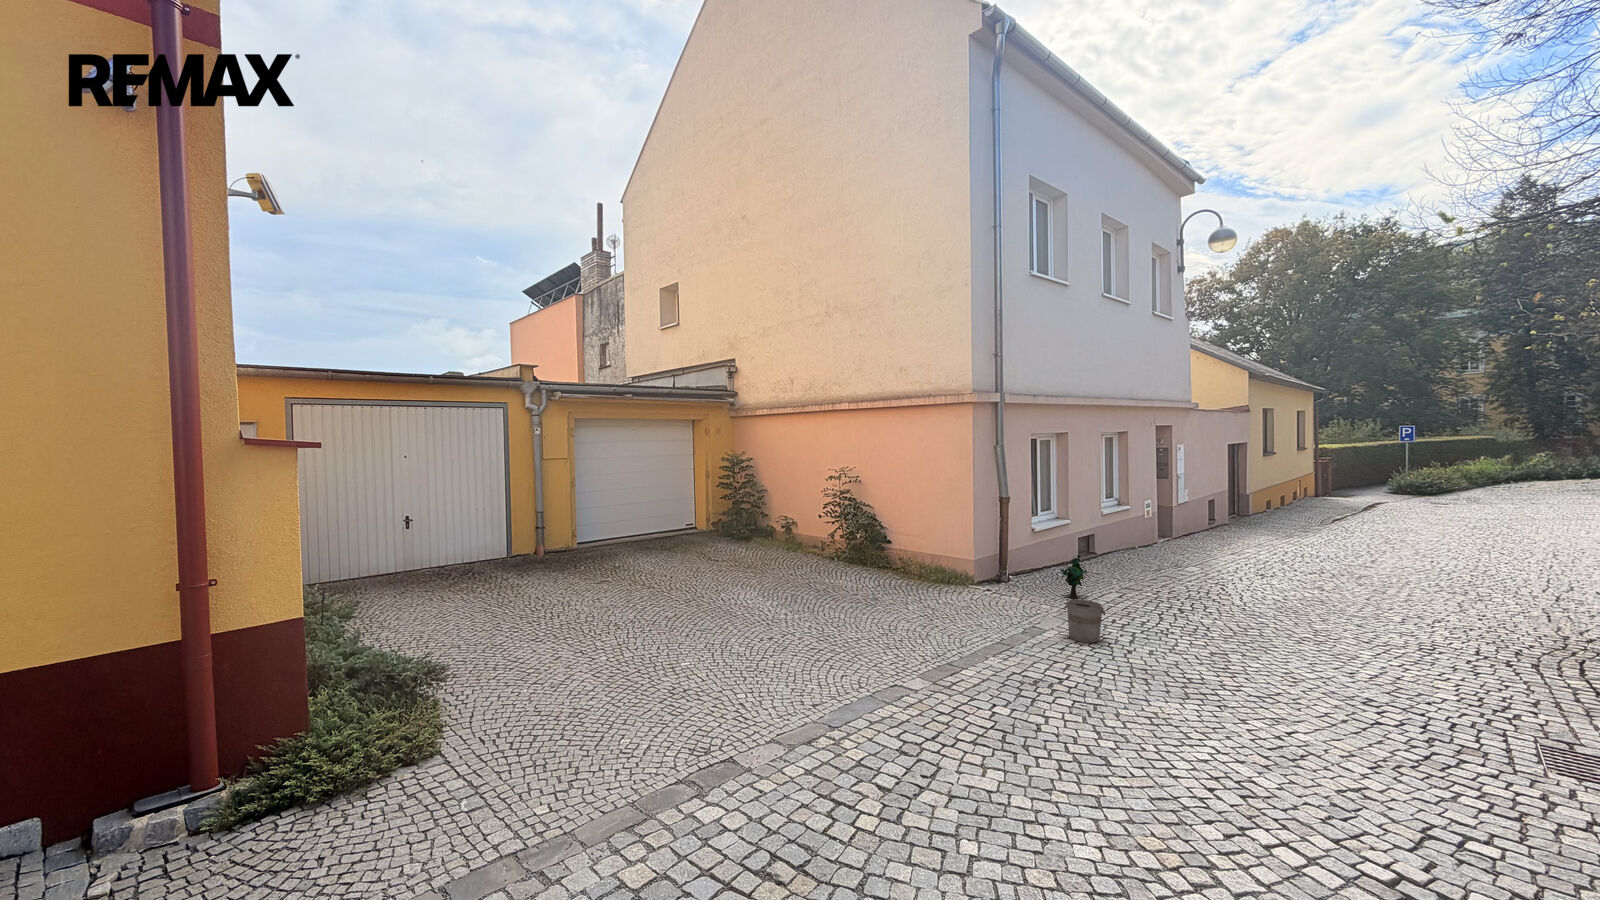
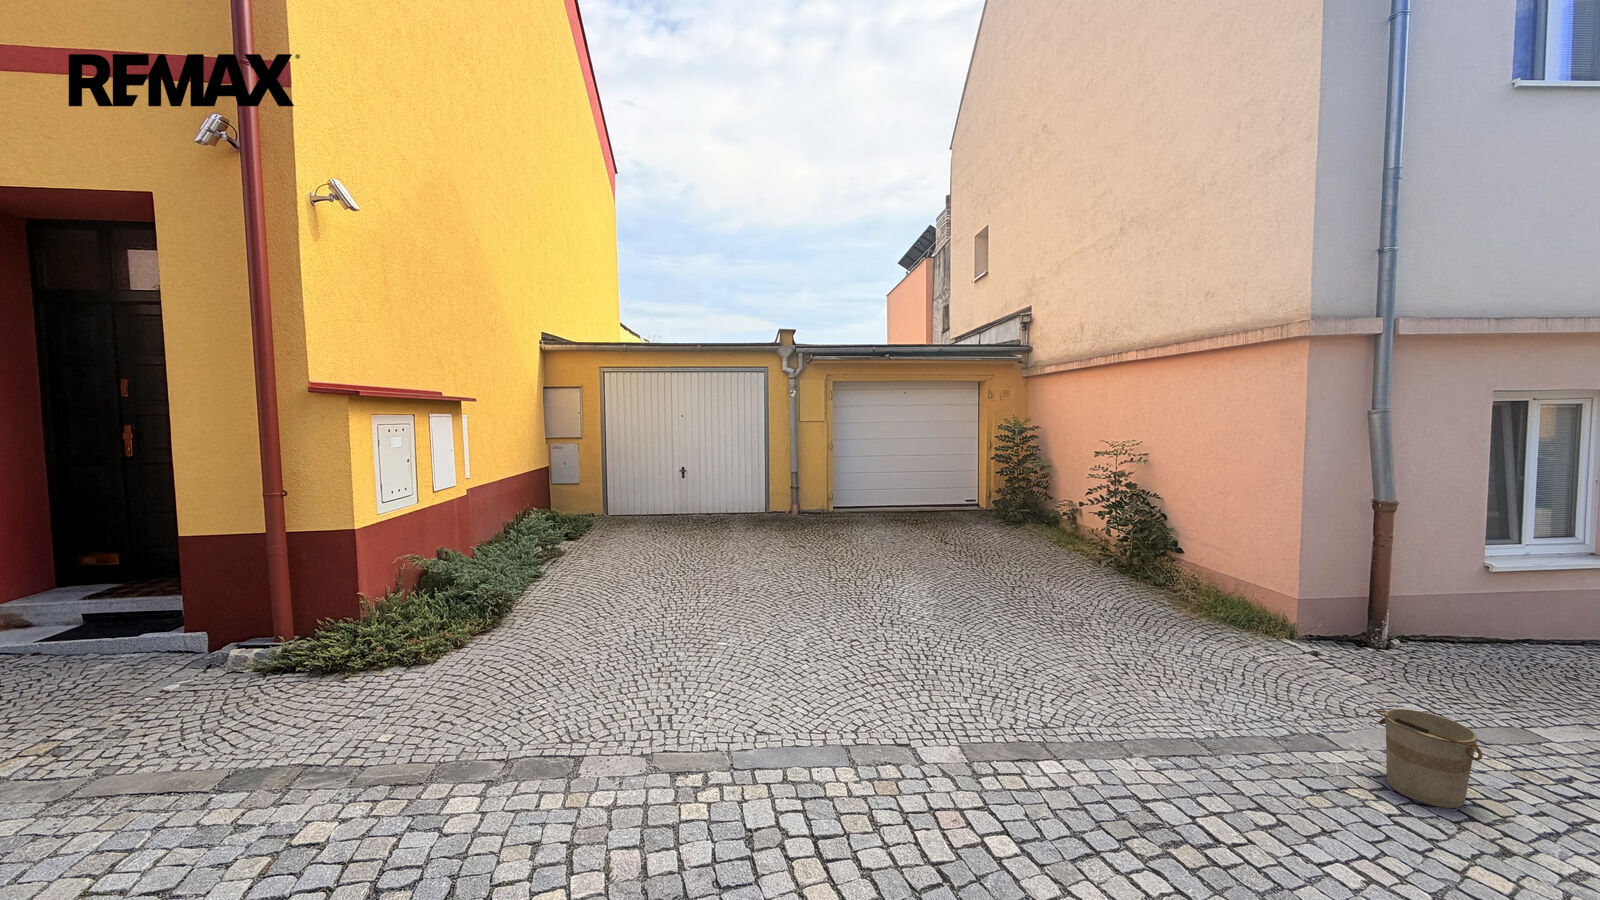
decorative plant: present [1060,555,1087,599] -> none [1481,629,1554,714]

